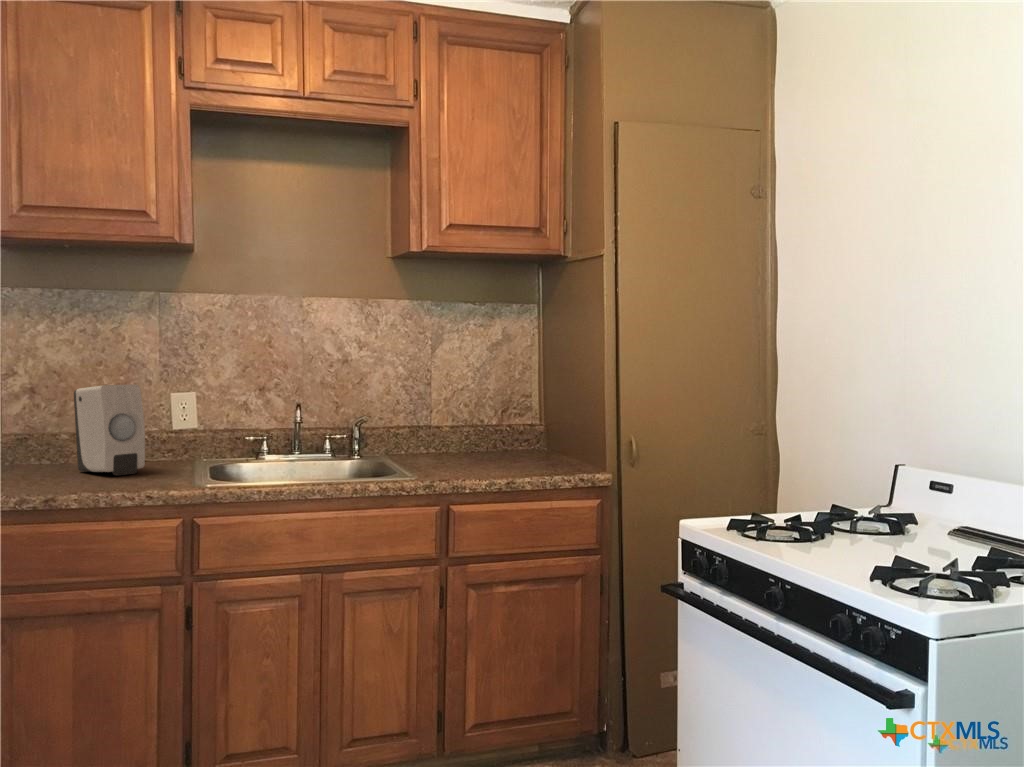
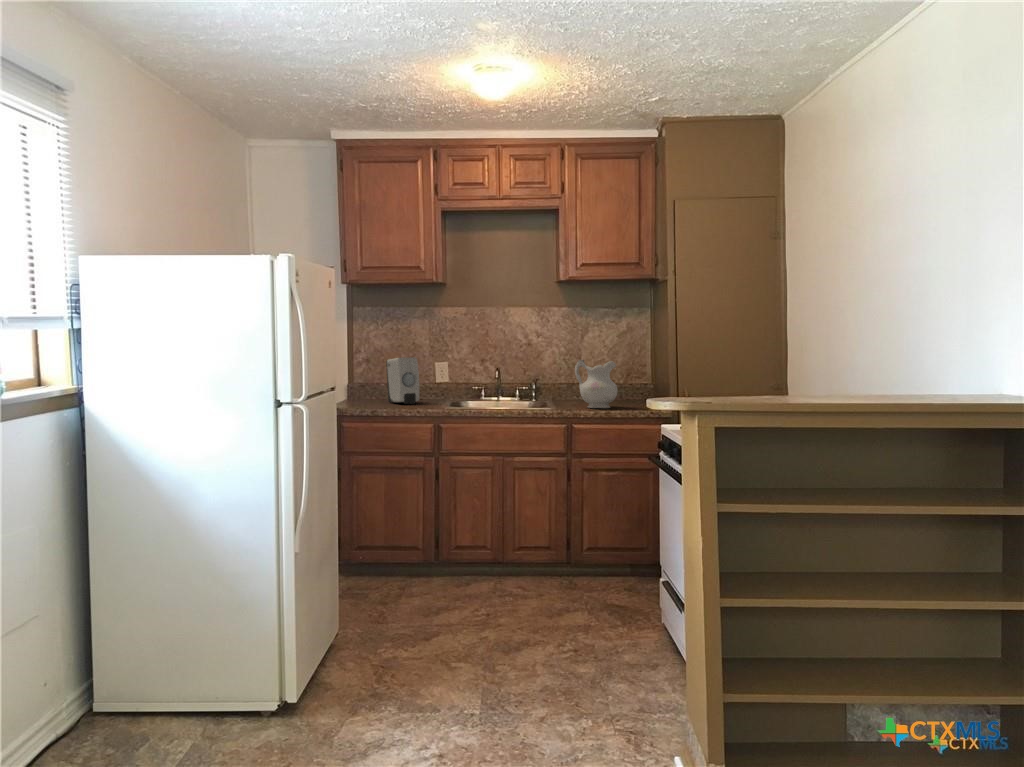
ceramic pitcher: none [445,388,519,473] -> present [575,360,617,408]

